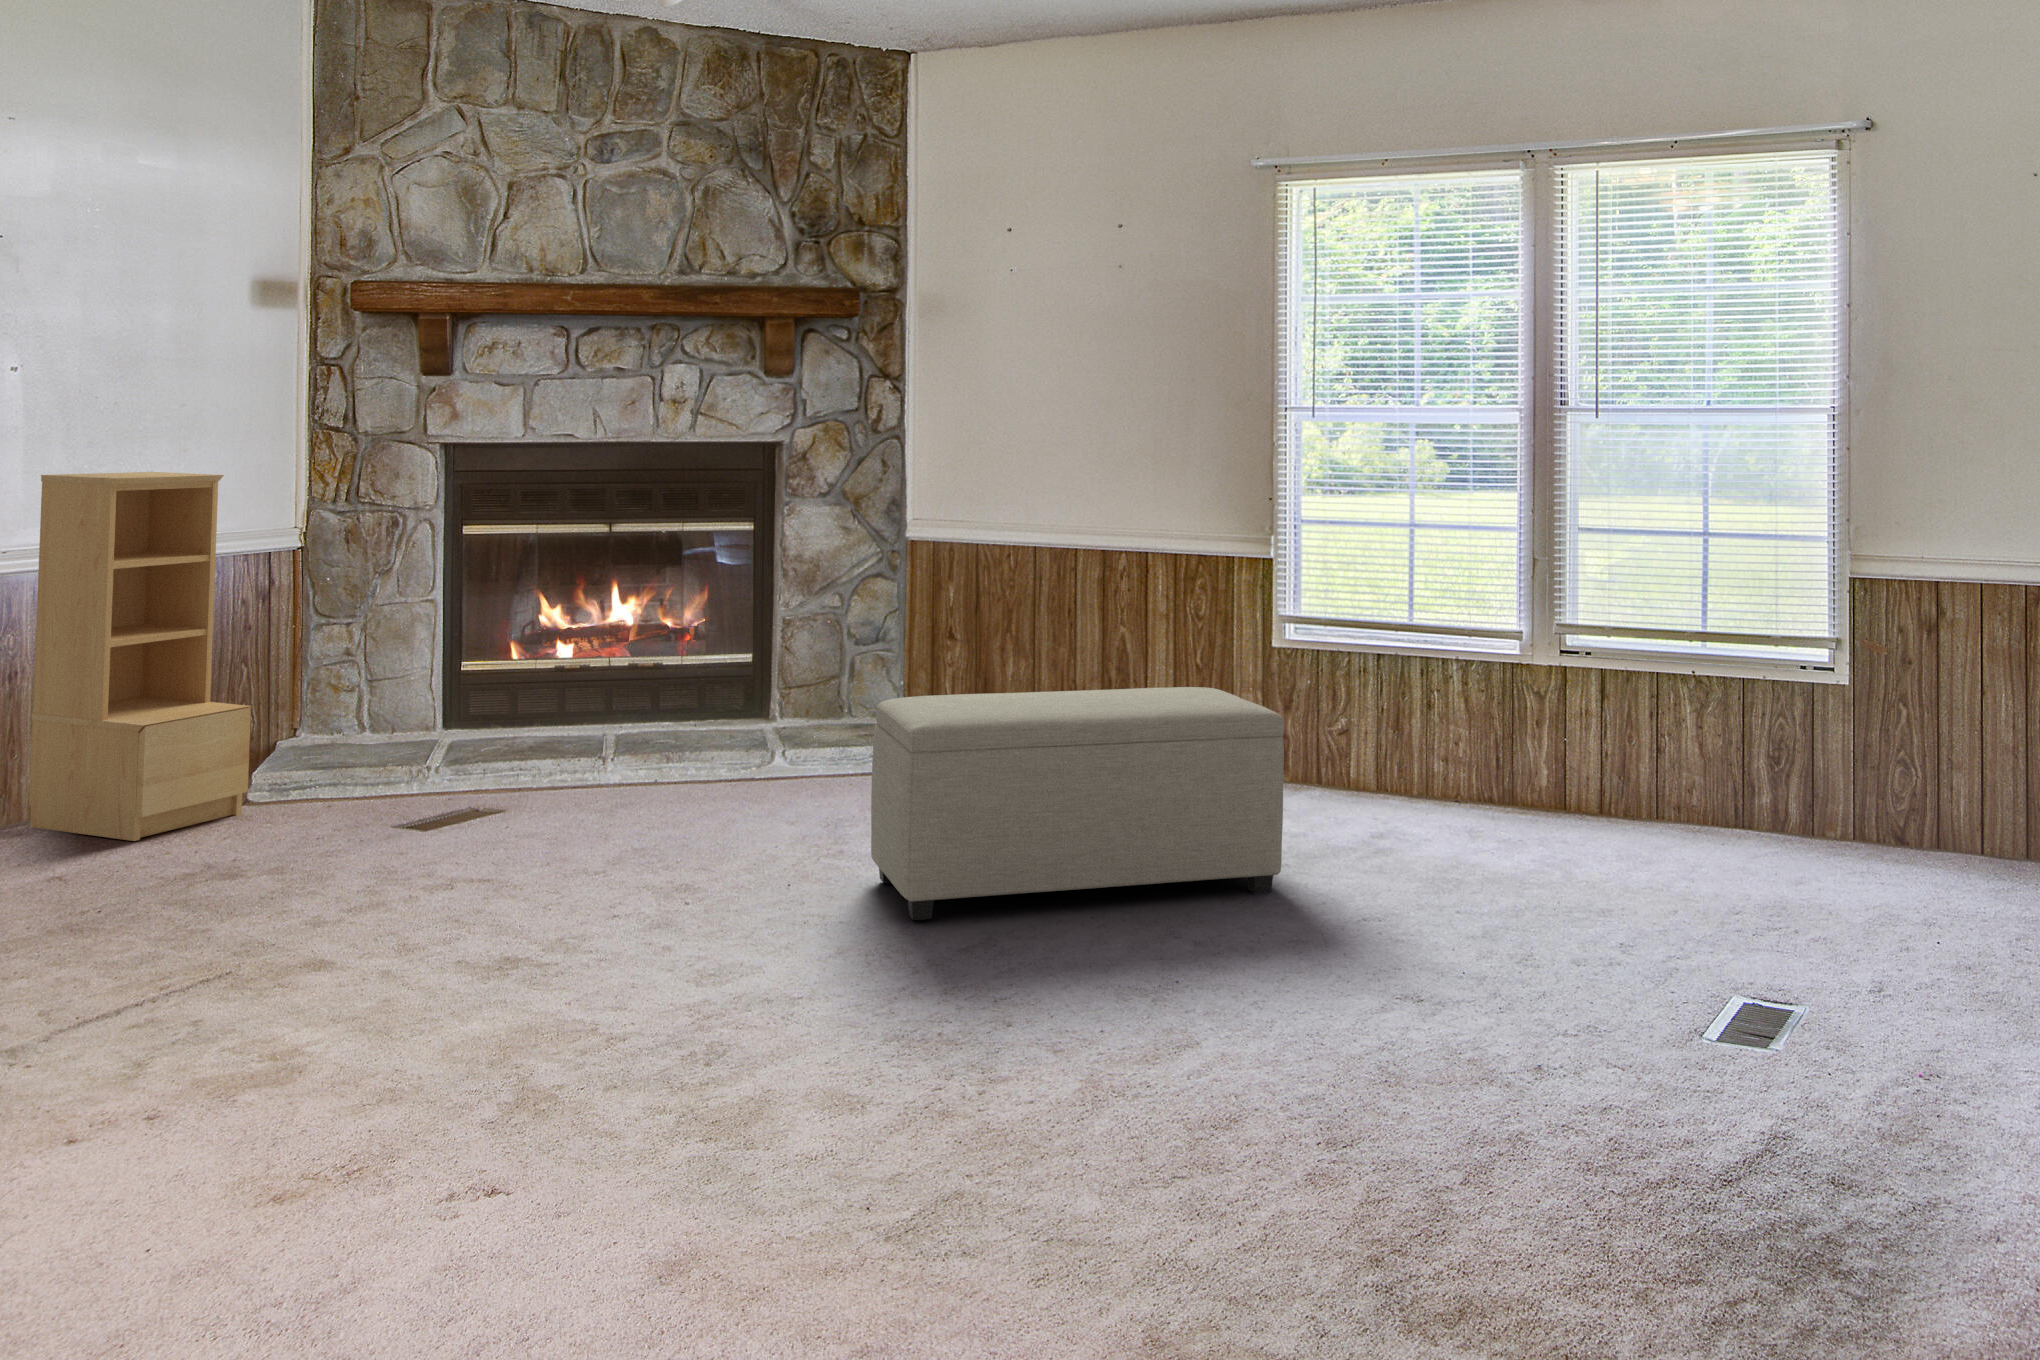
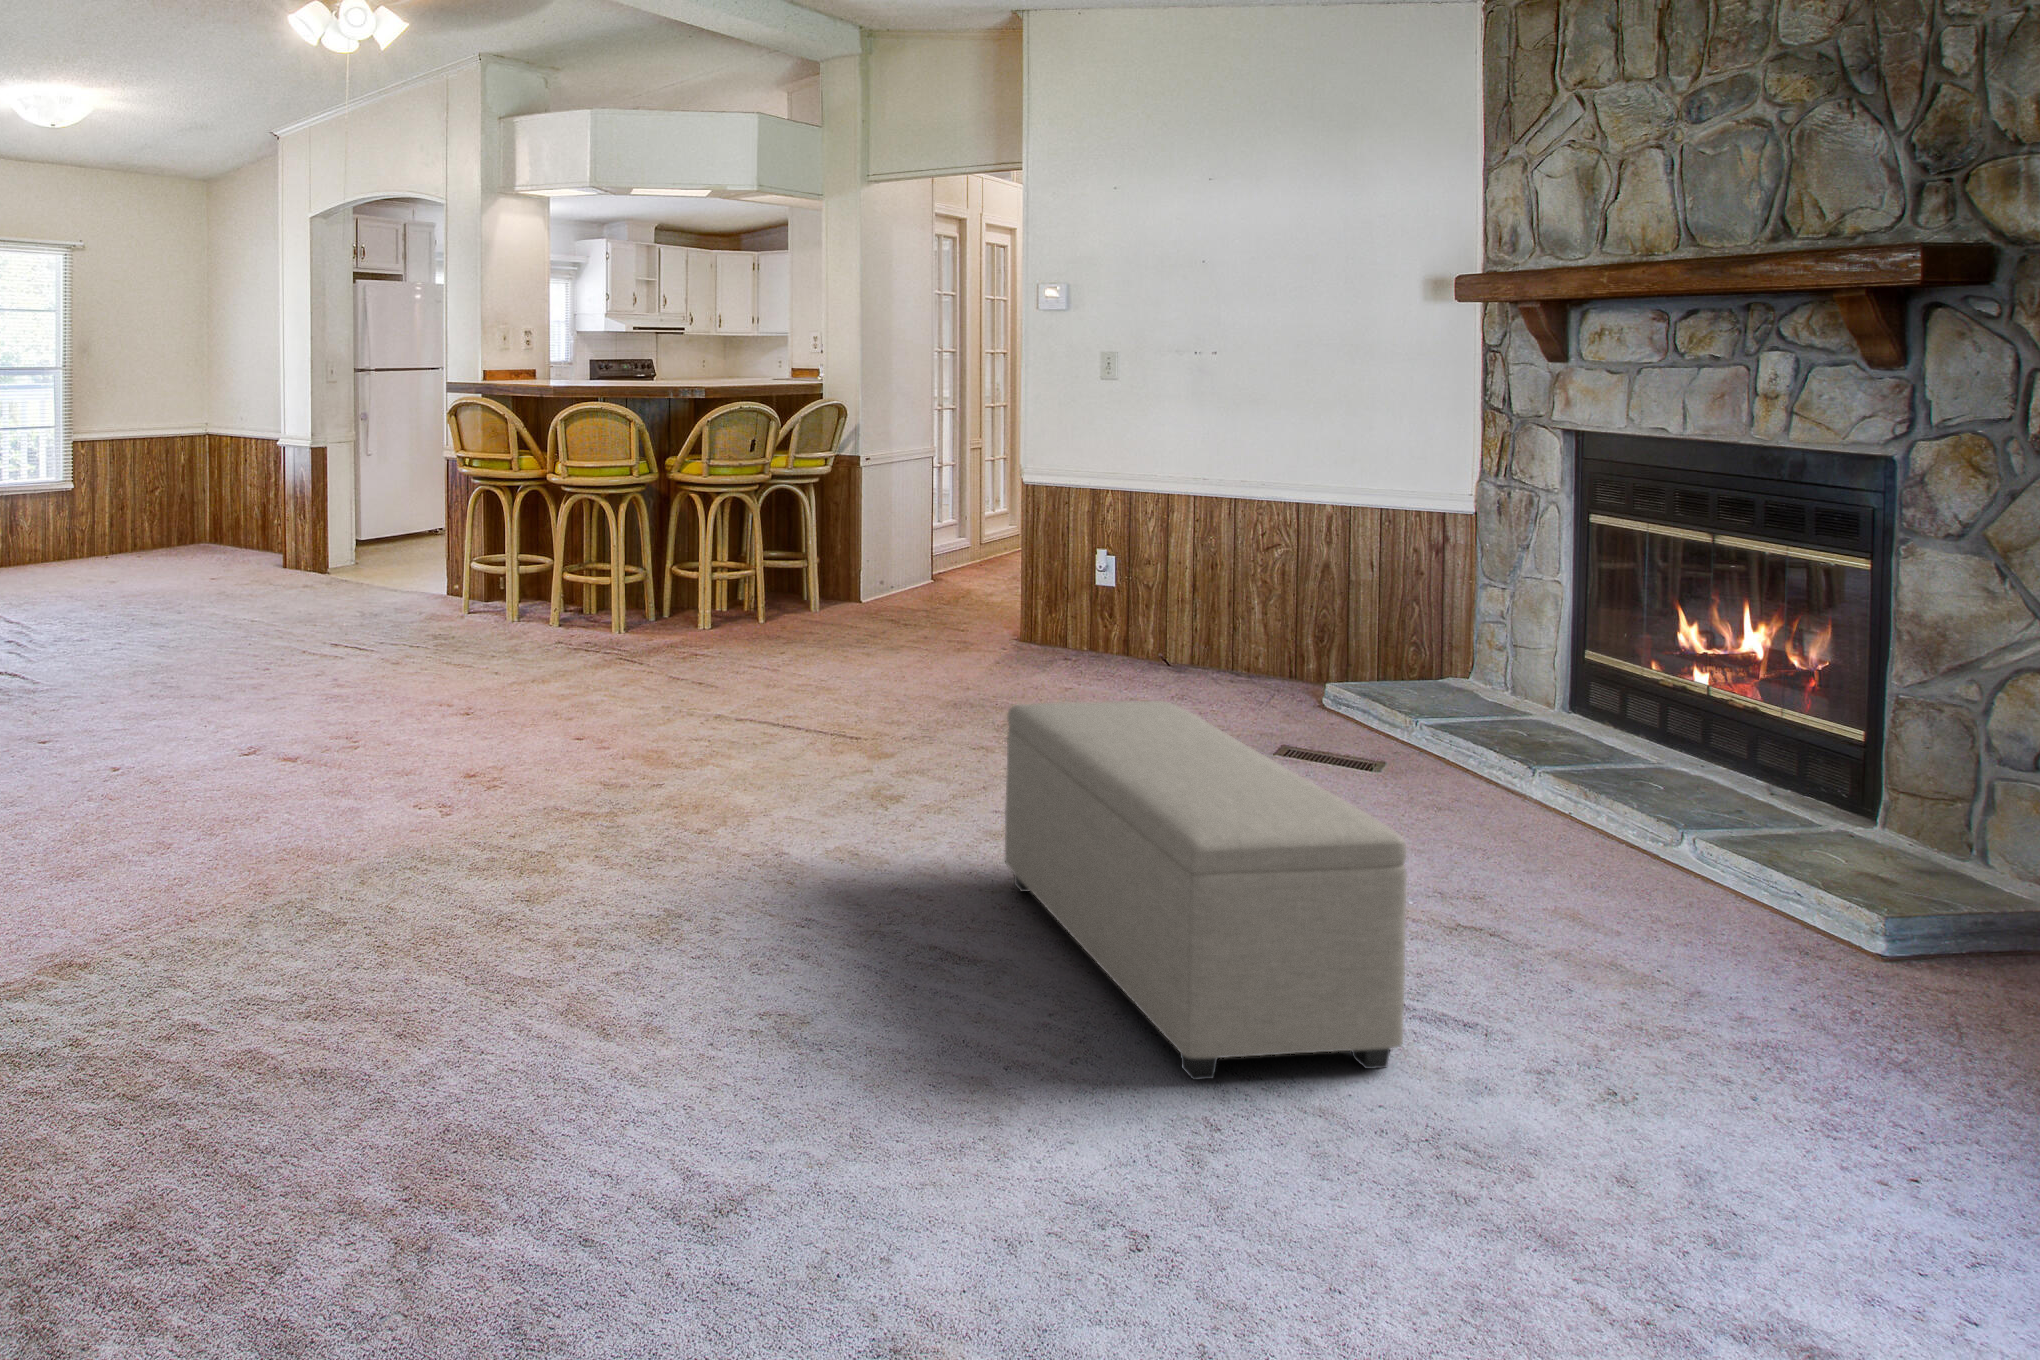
bookshelf: present [29,472,251,841] -> none [1184,432,1308,704]

